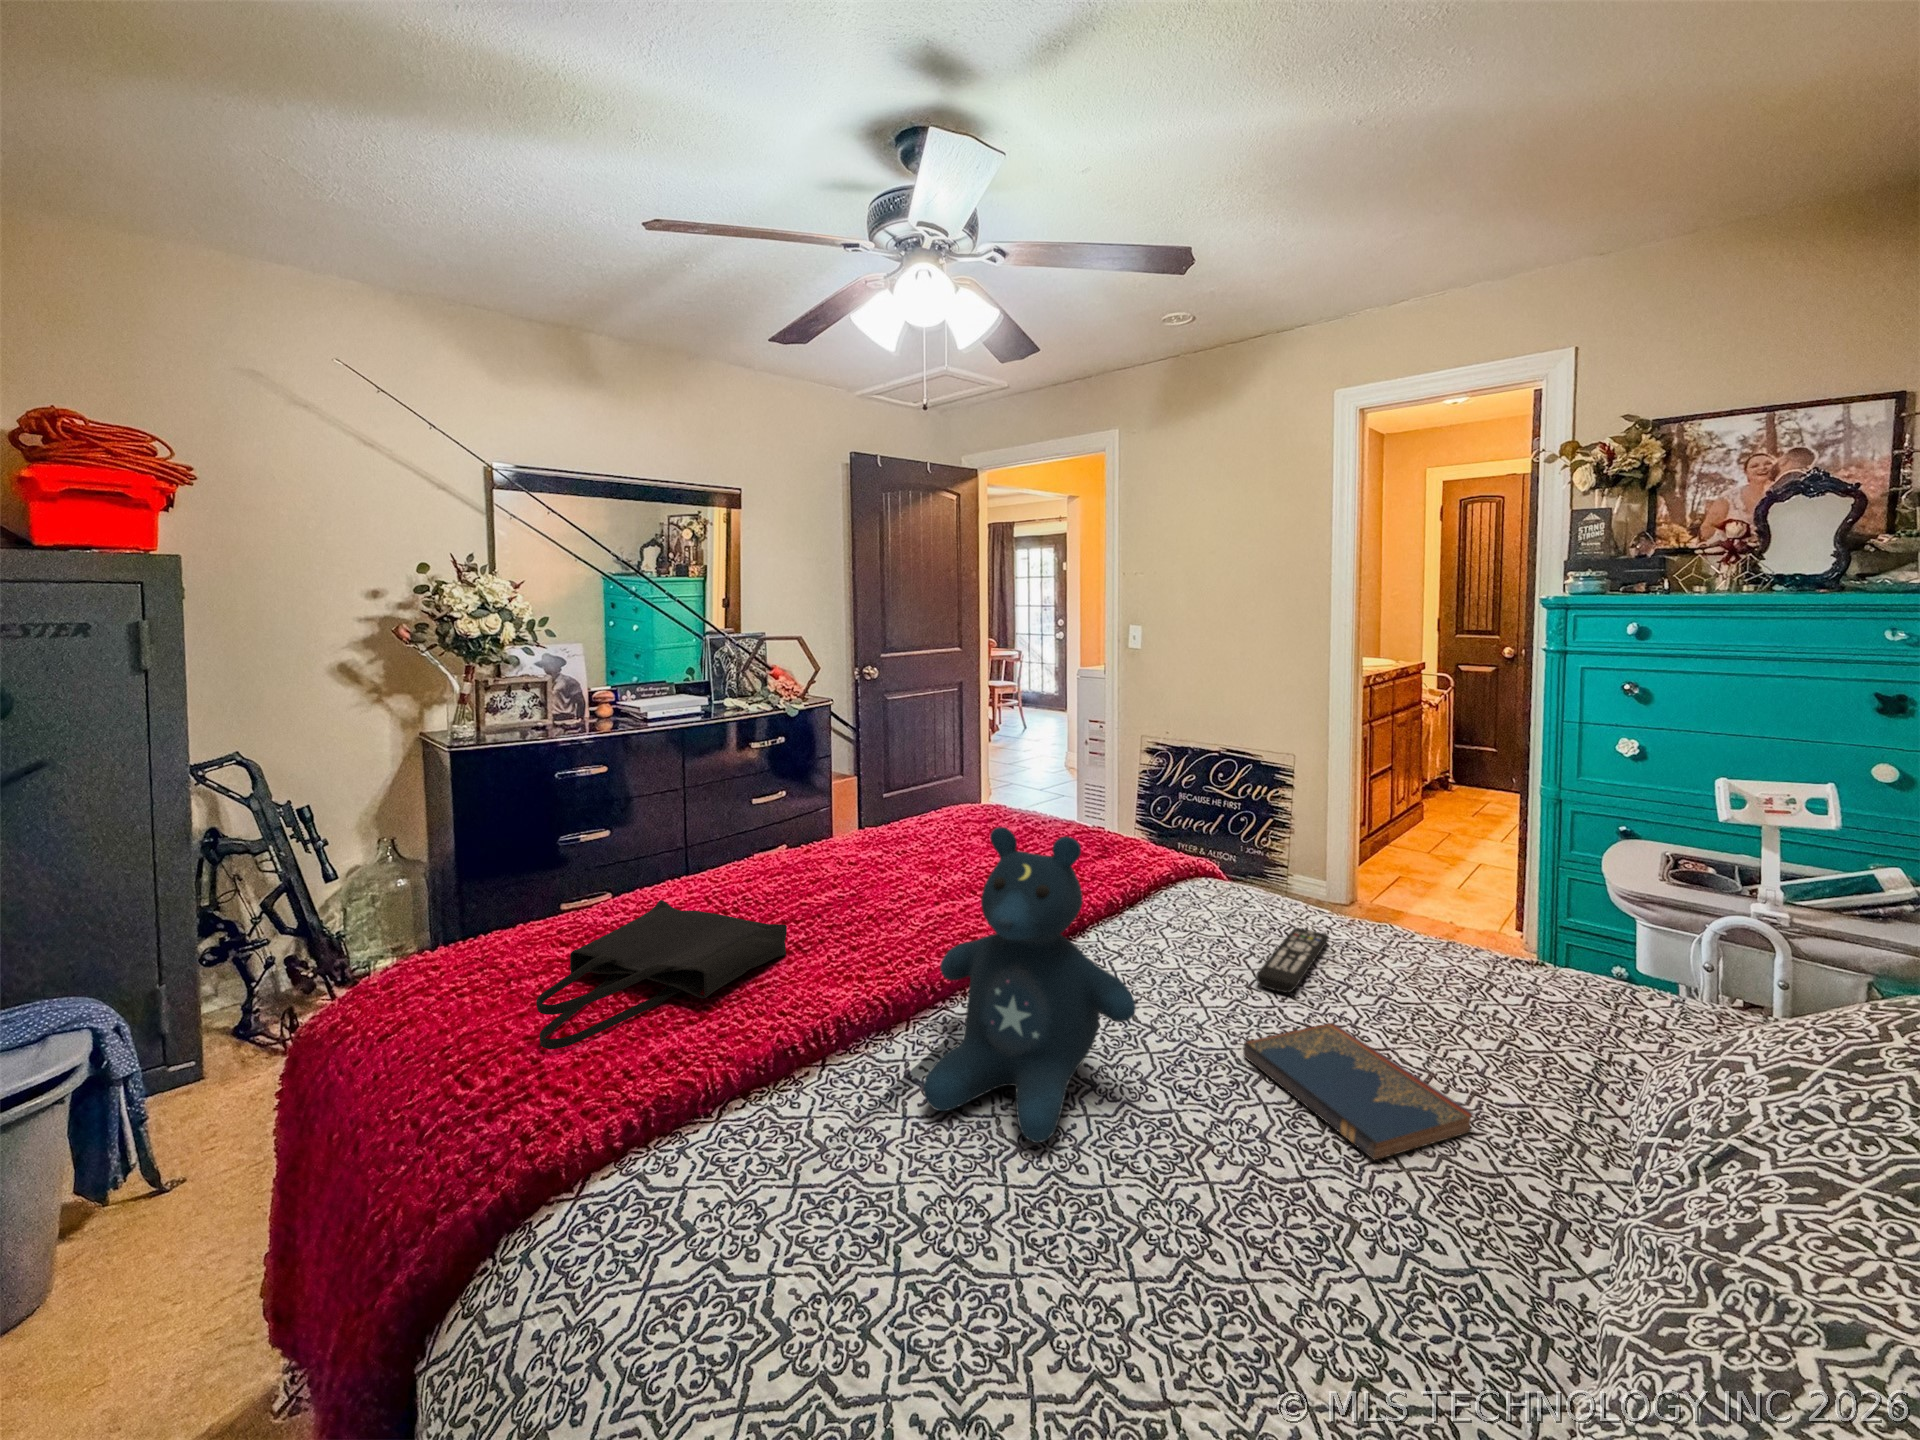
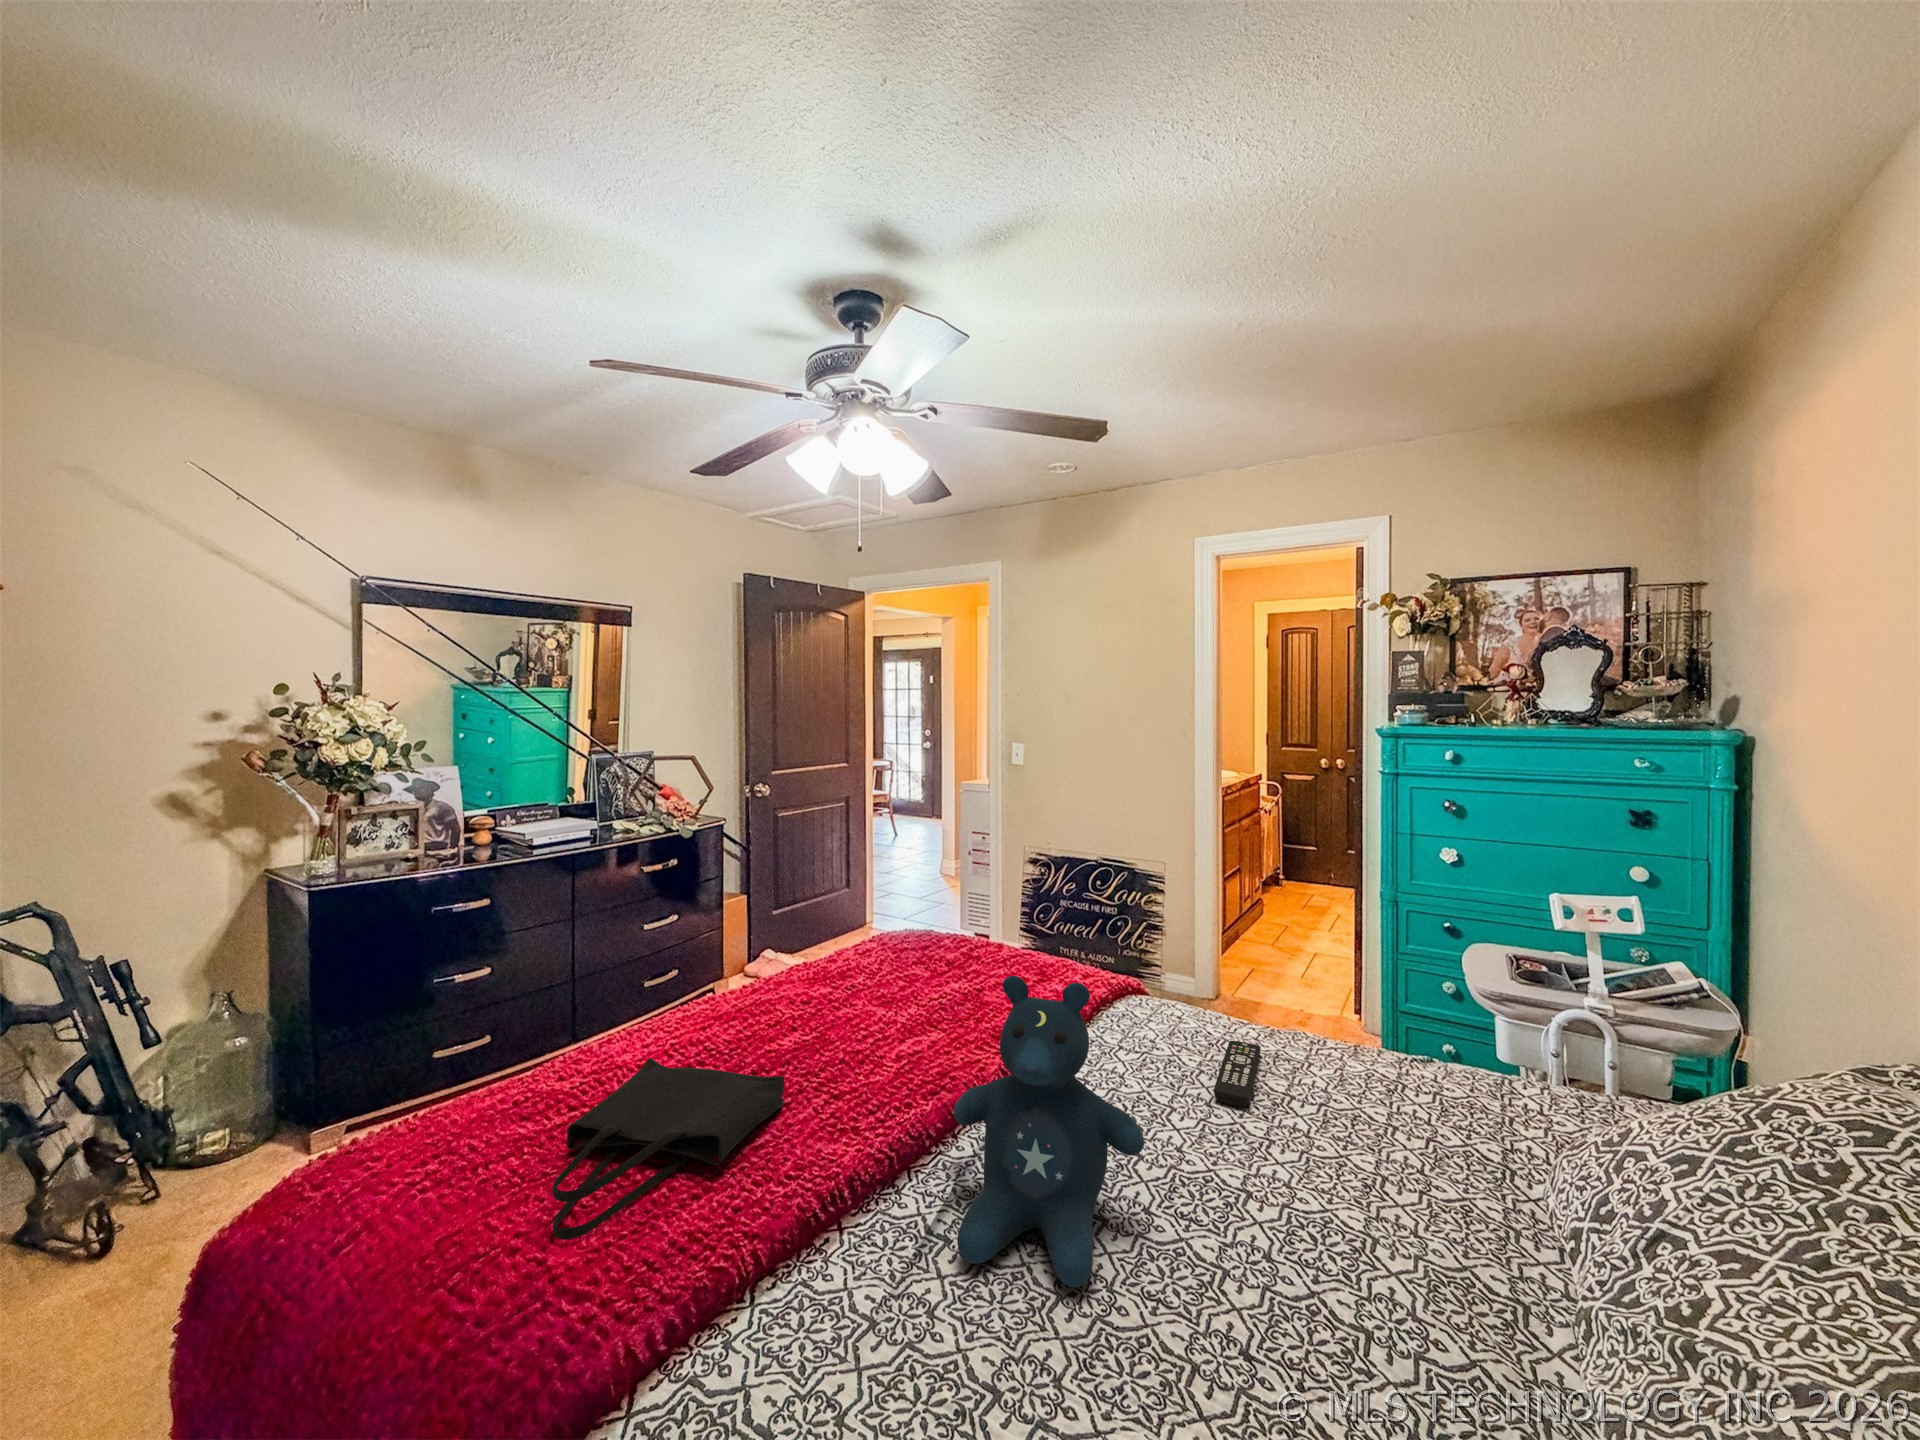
hardcover book: present [1243,1023,1474,1160] -> none [1226,1133,1435,1269]

